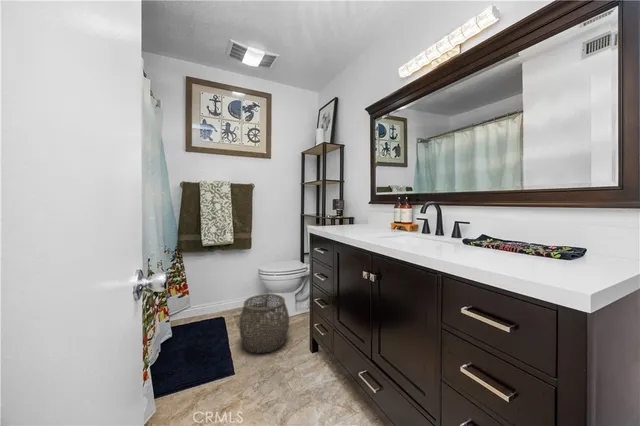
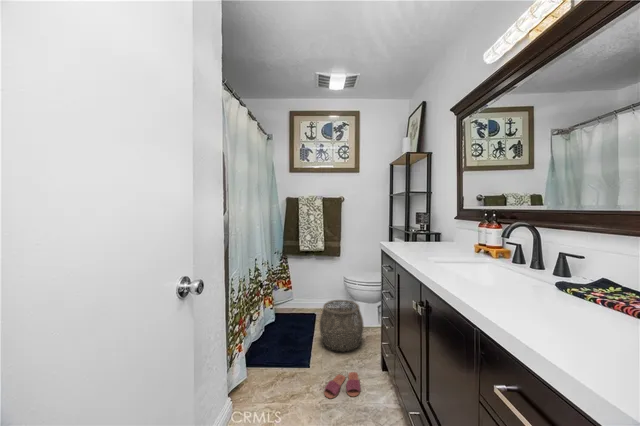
slippers: none [264,371,304,413] -> present [324,372,361,399]

